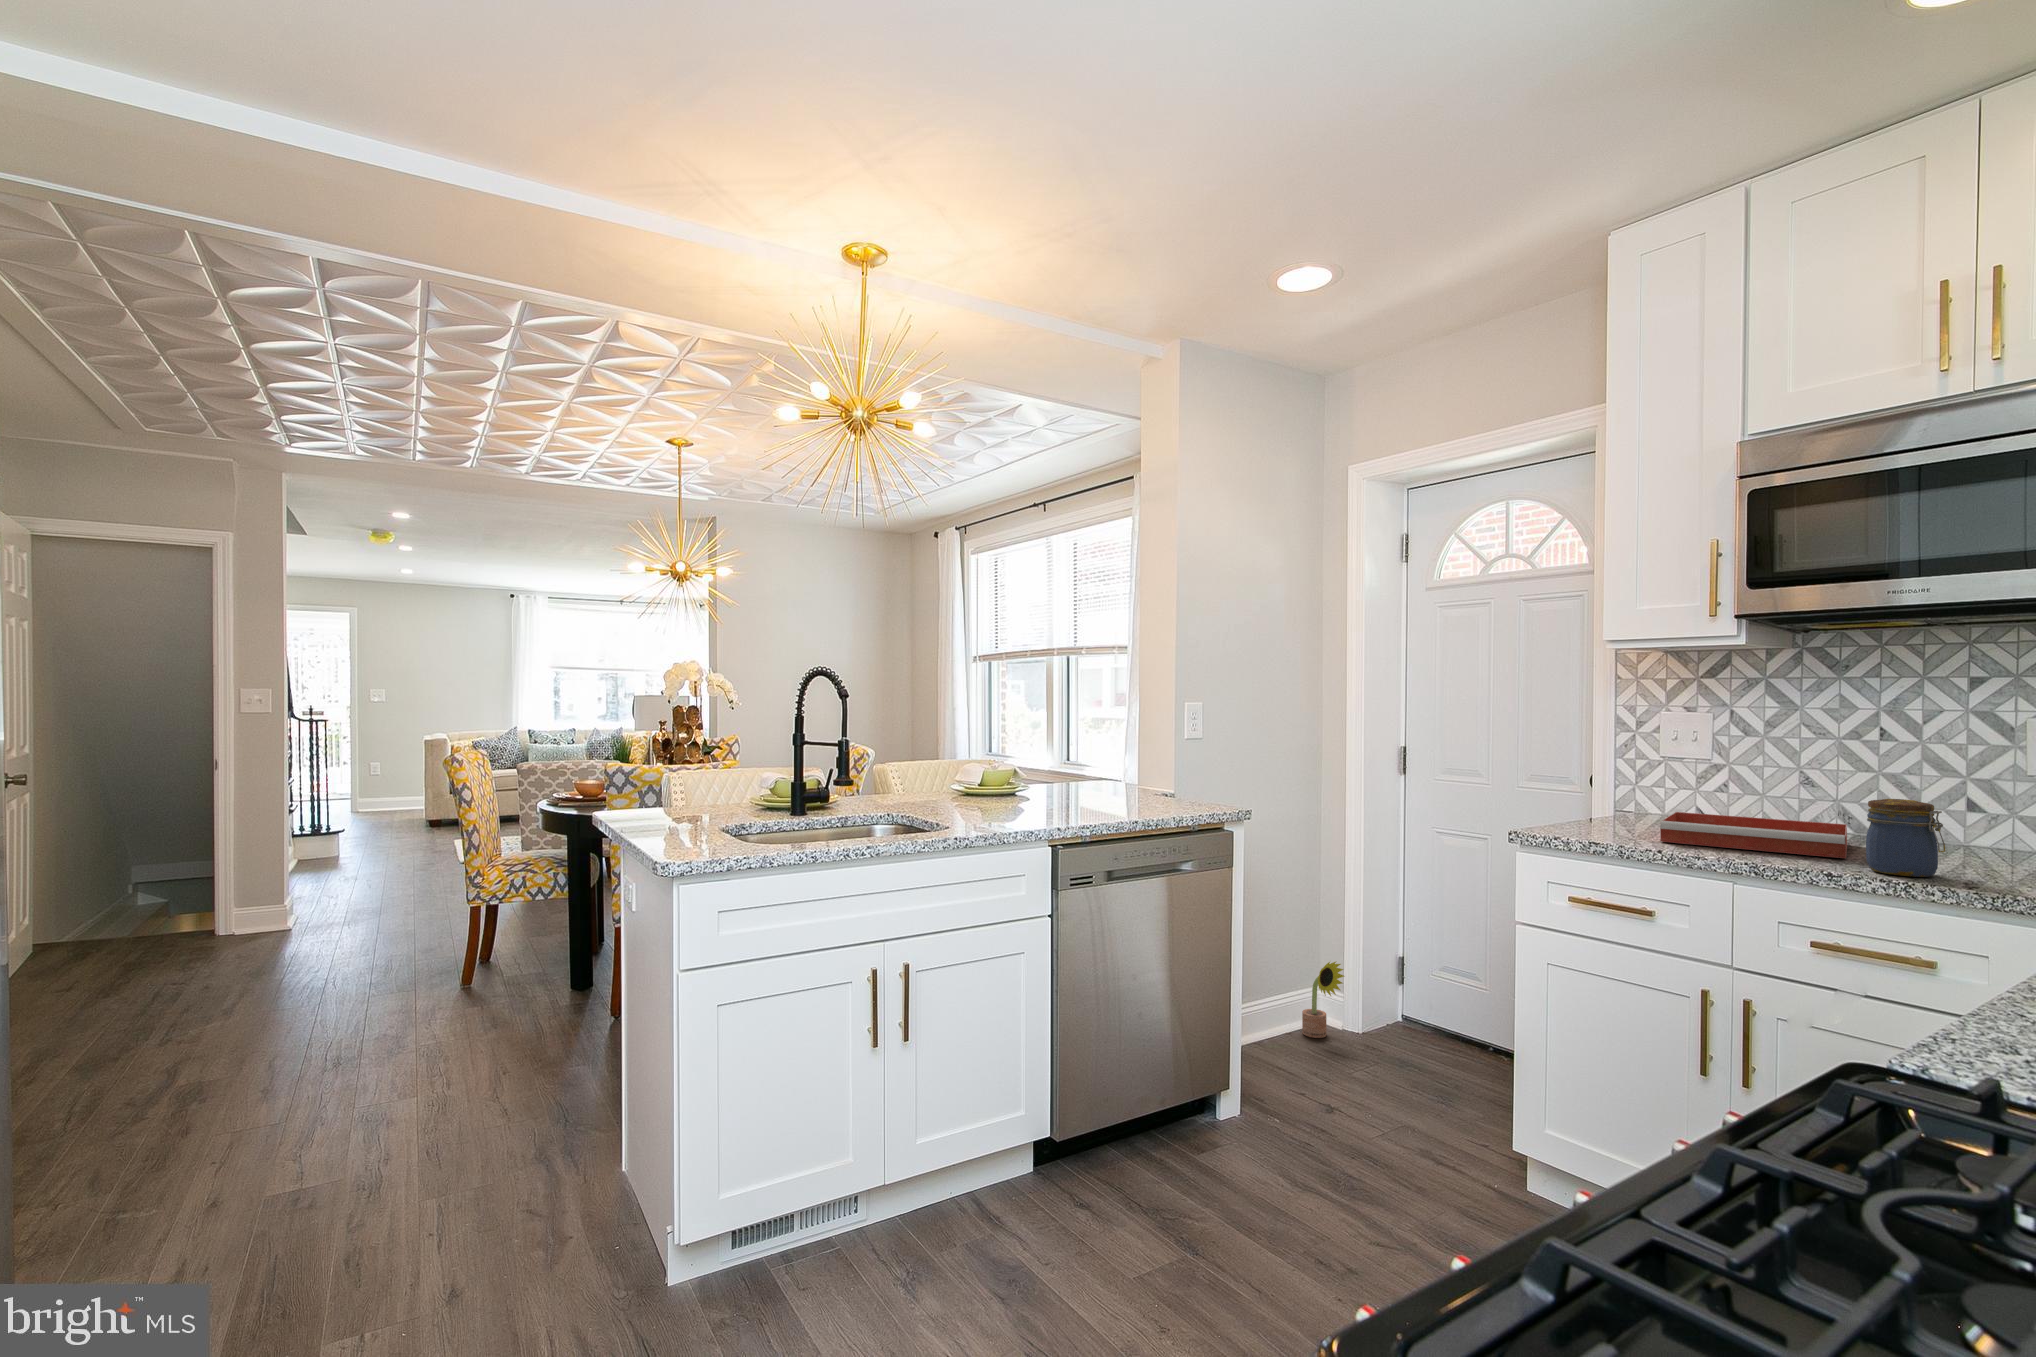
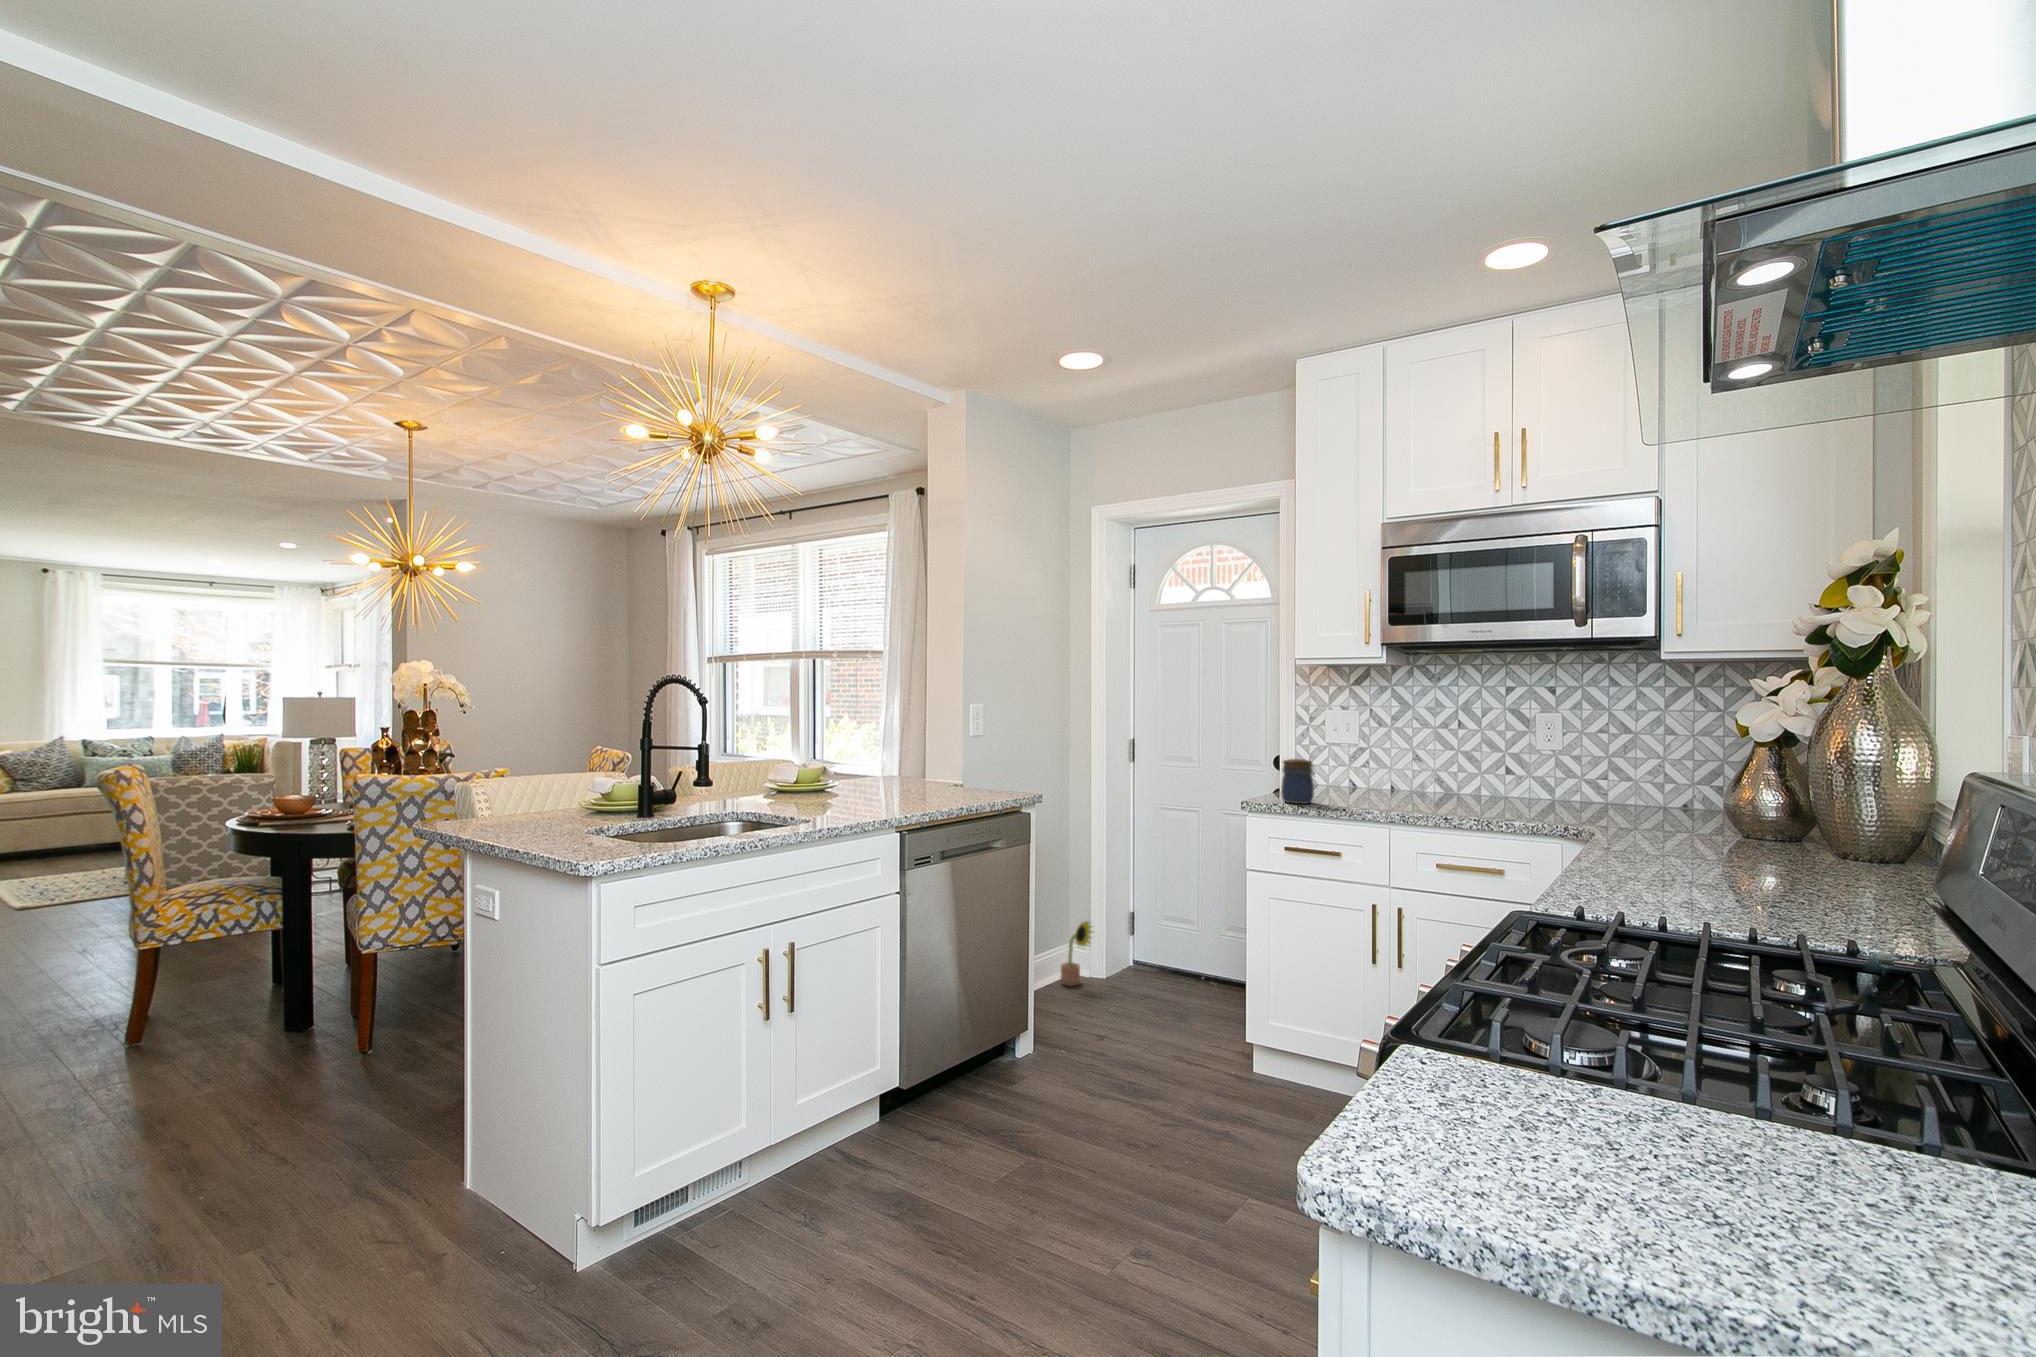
jar: present [1866,799,1945,877] -> present [1281,759,1315,804]
tray: present [1660,812,1847,858] -> none [1339,783,1447,808]

